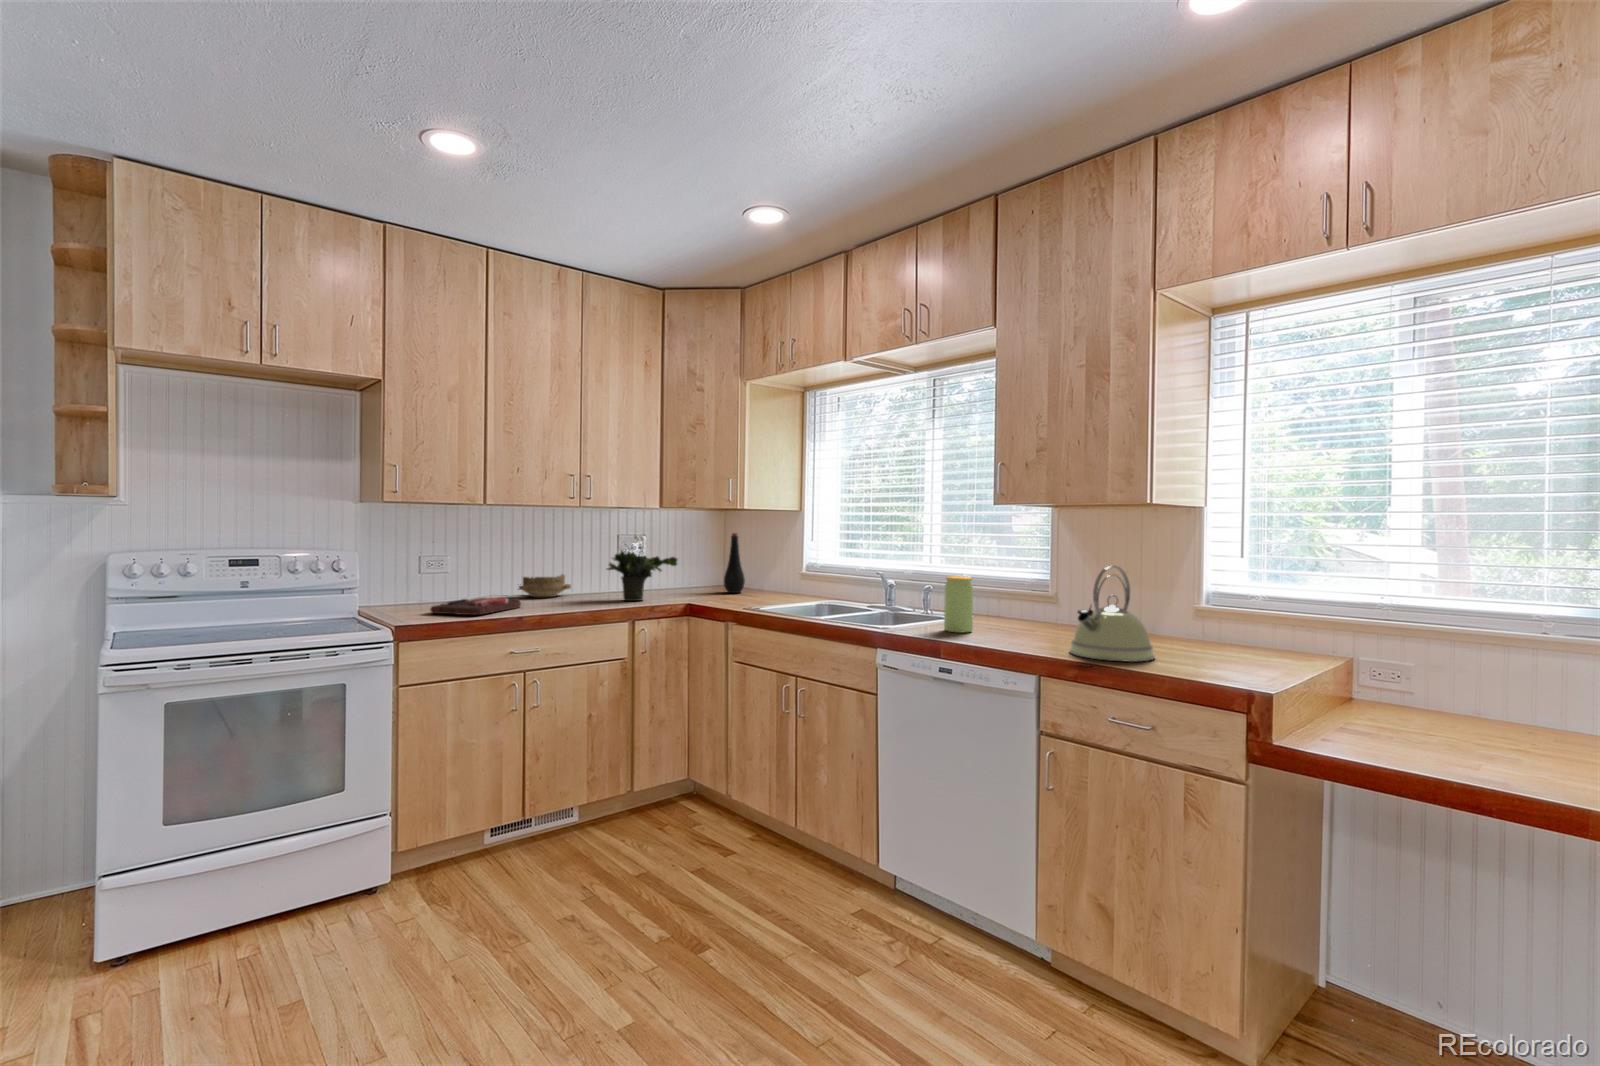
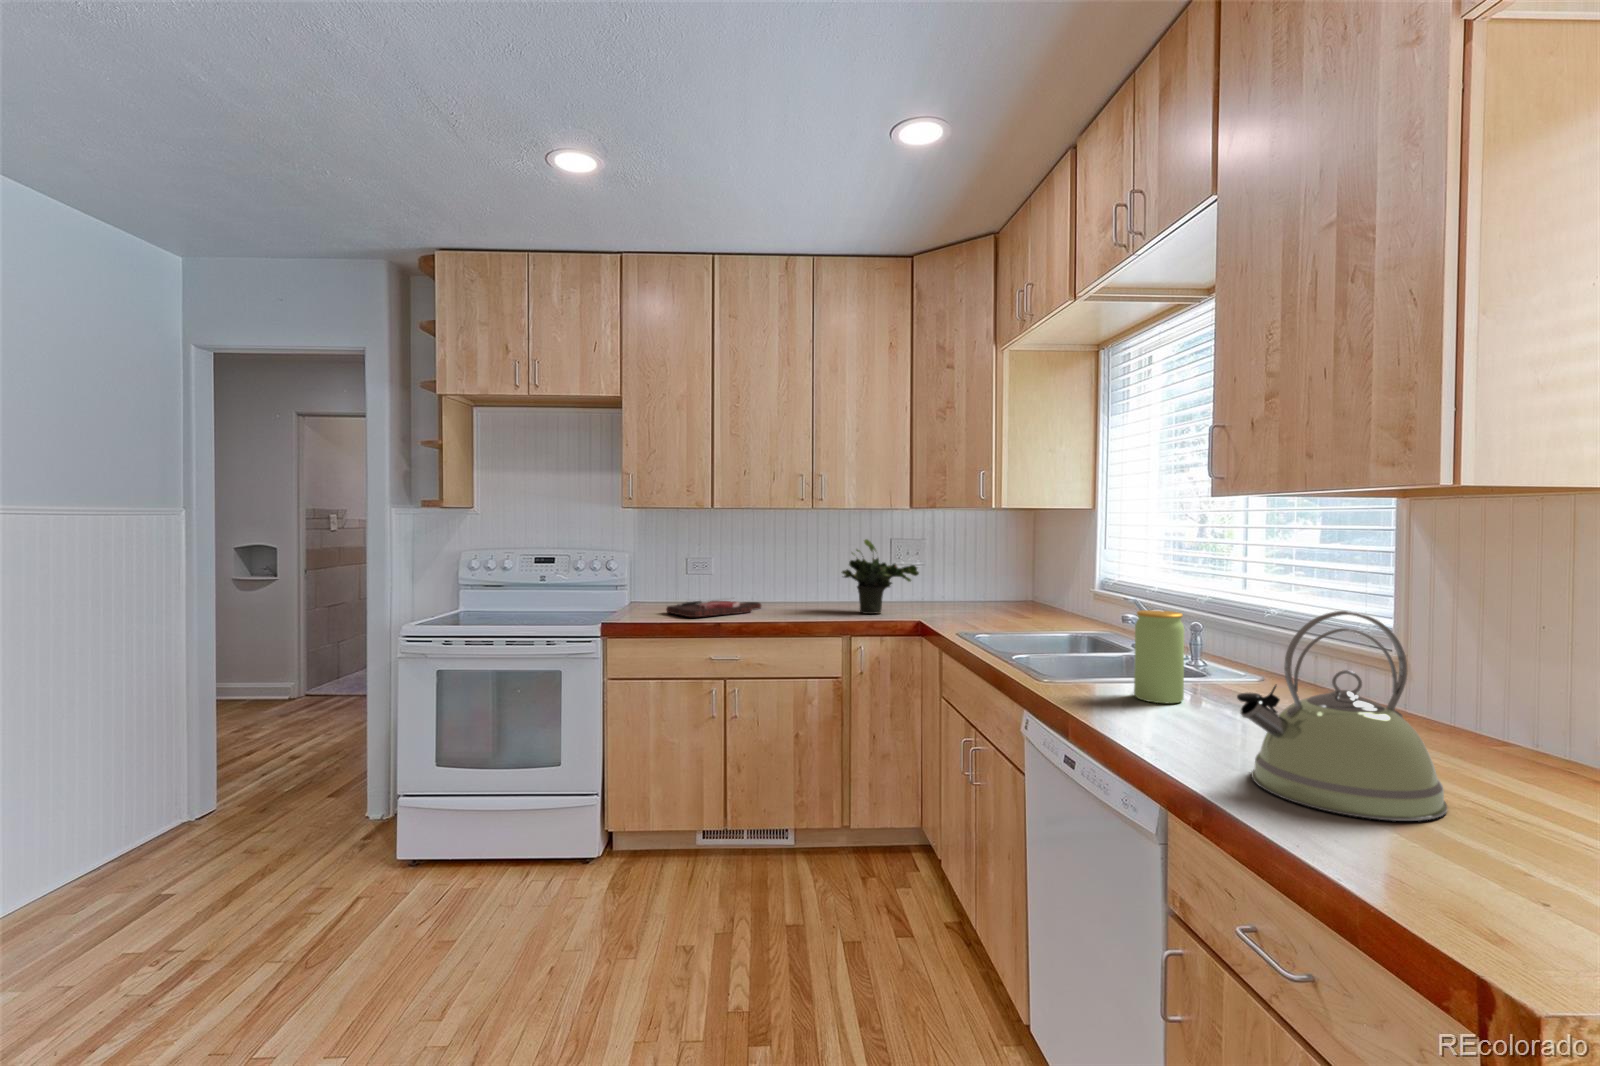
bottle: present [724,533,745,593] -> none [994,537,1021,612]
ceramic bowl: present [519,574,571,598] -> none [774,579,828,603]

